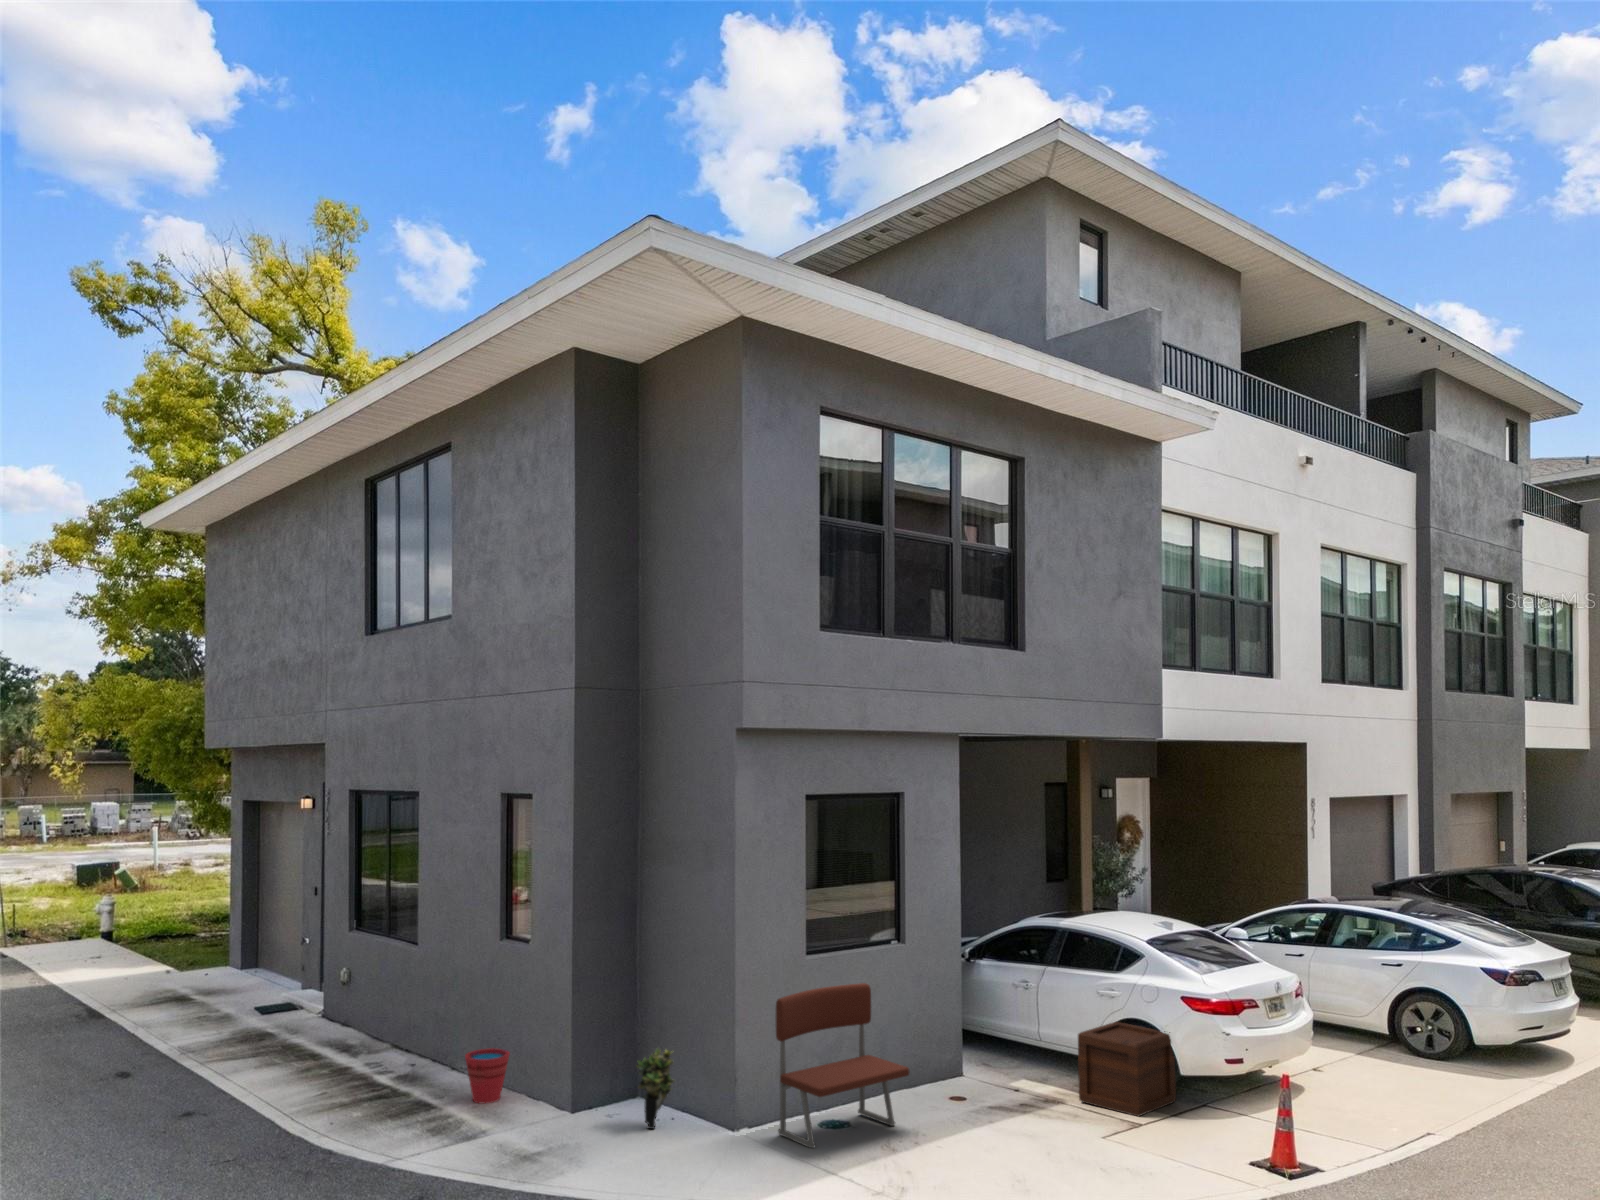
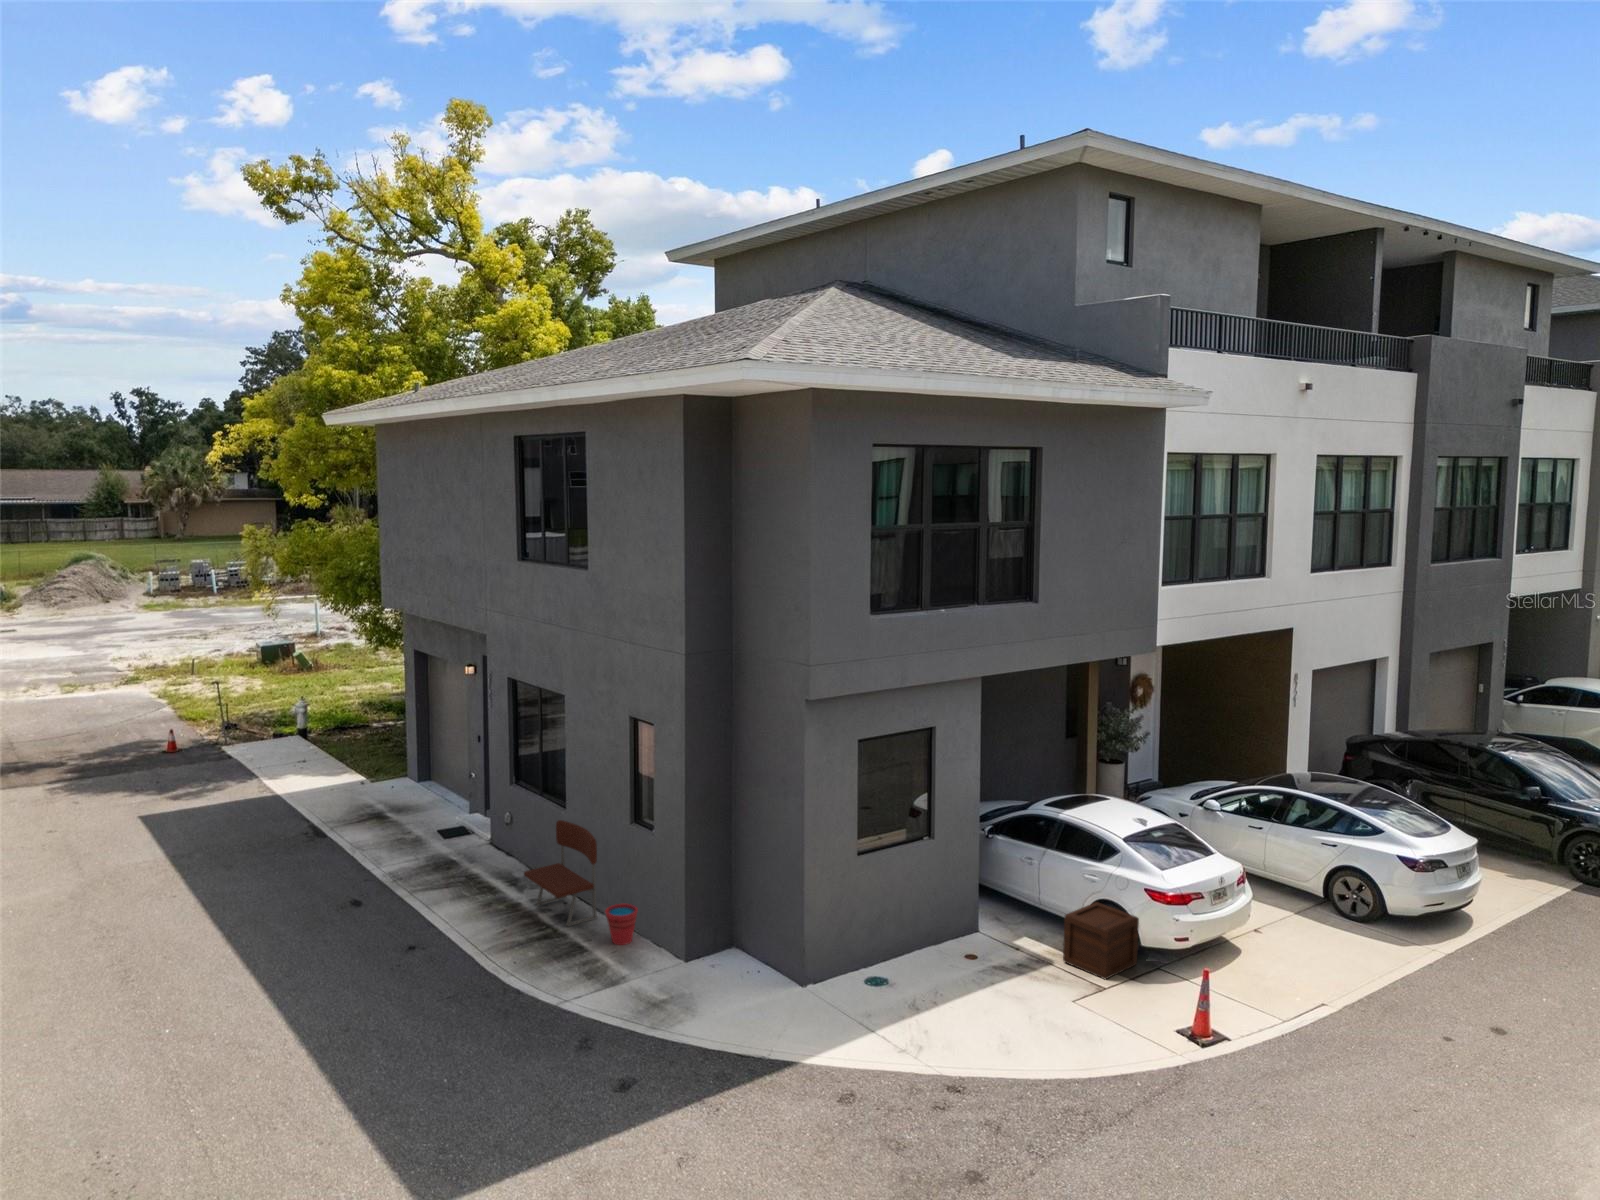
bench: present [776,983,910,1148] -> present [524,820,597,926]
potted plant: present [637,1049,674,1129] -> none [732,919,761,978]

